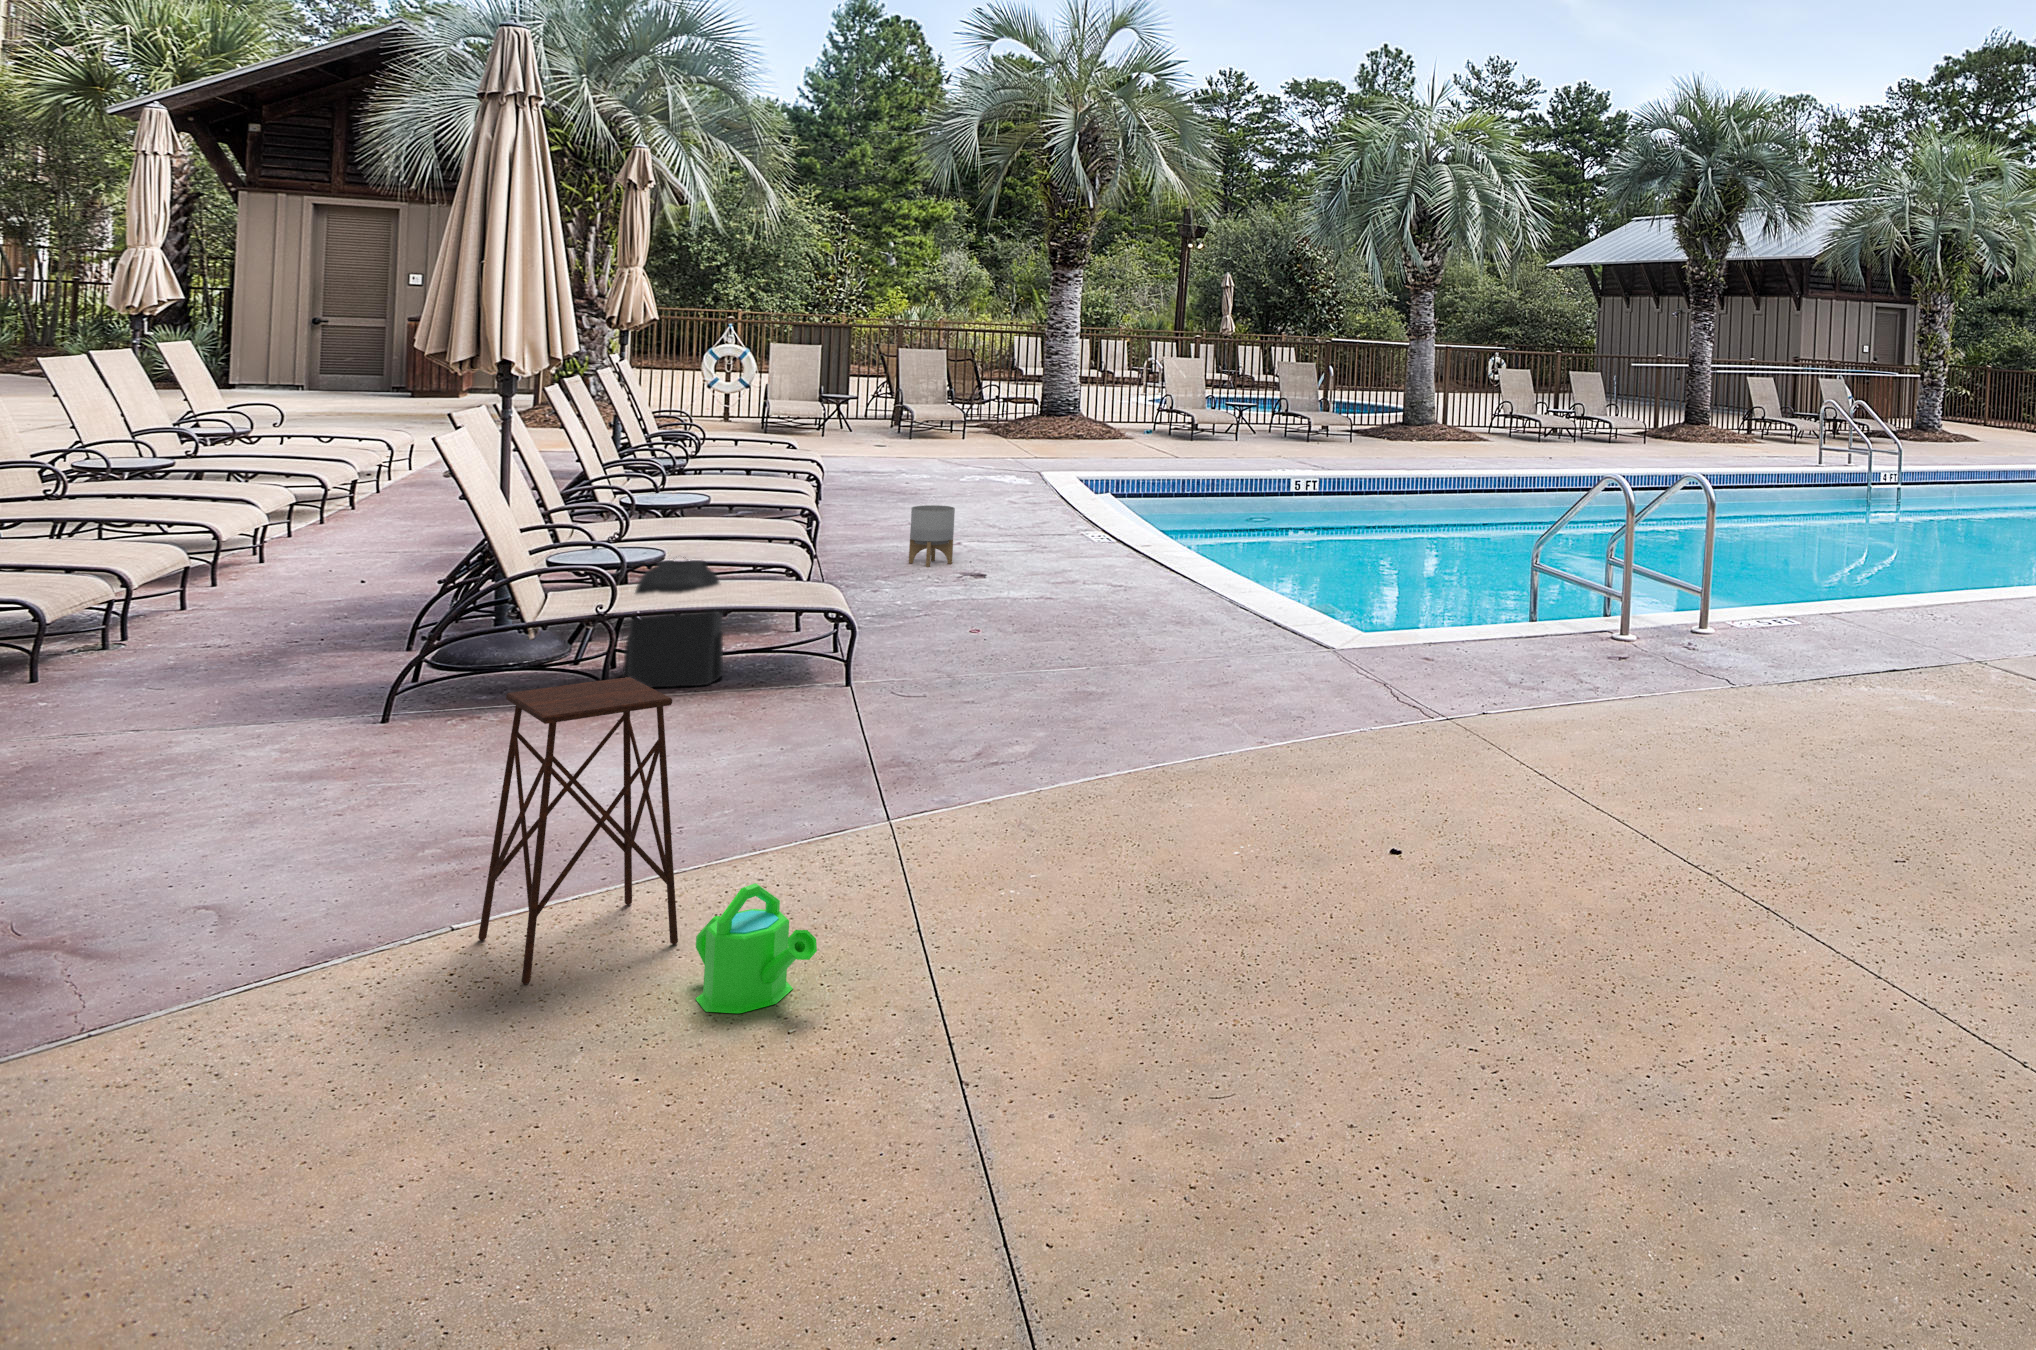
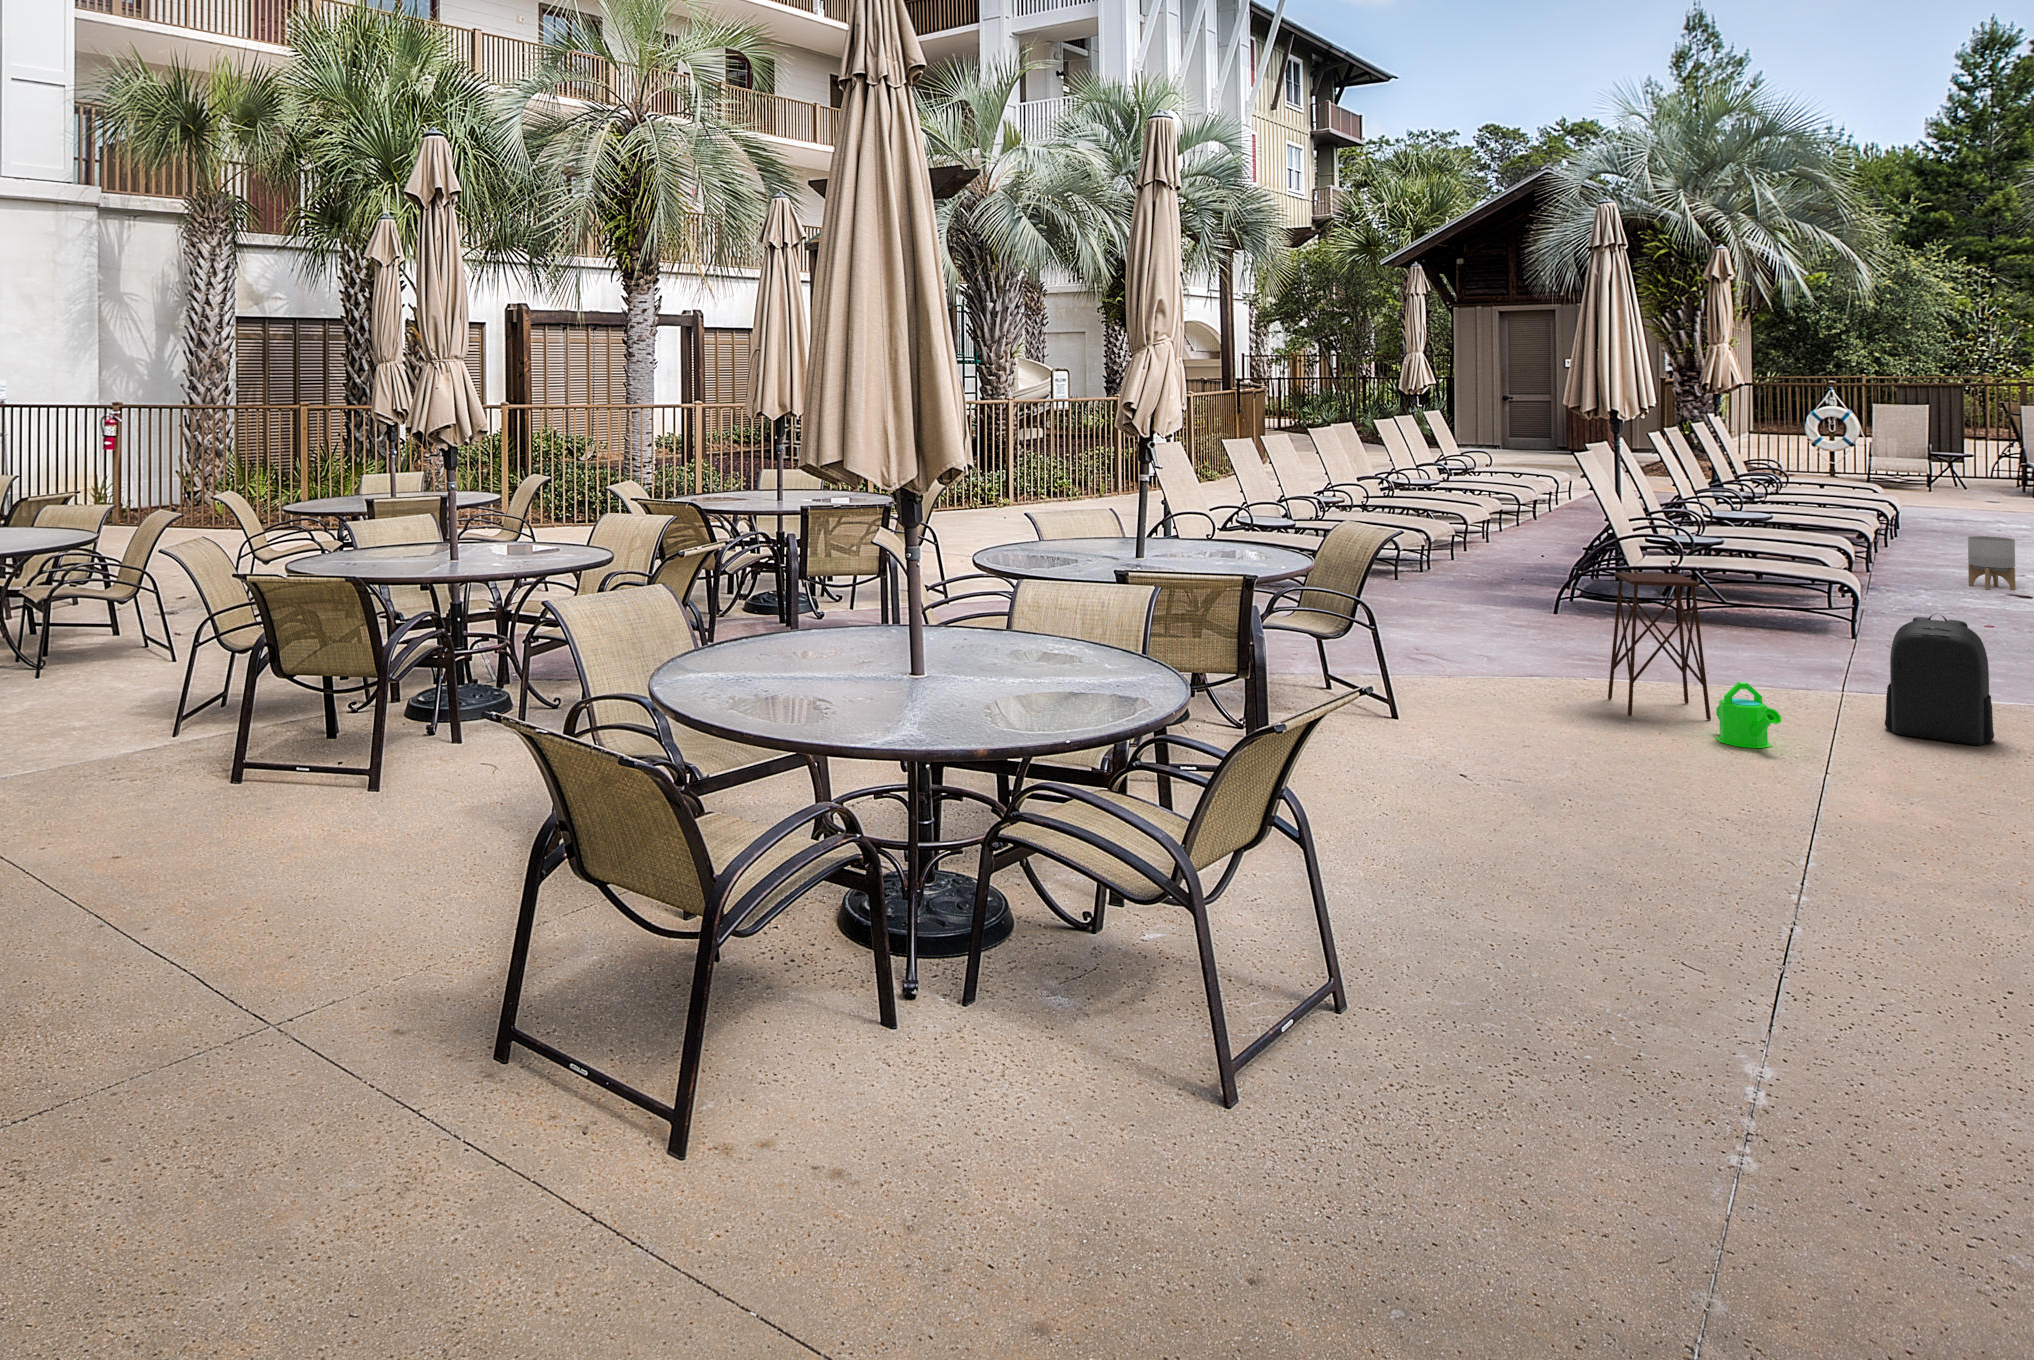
backpack: present [622,557,723,687] -> present [1885,614,1994,745]

